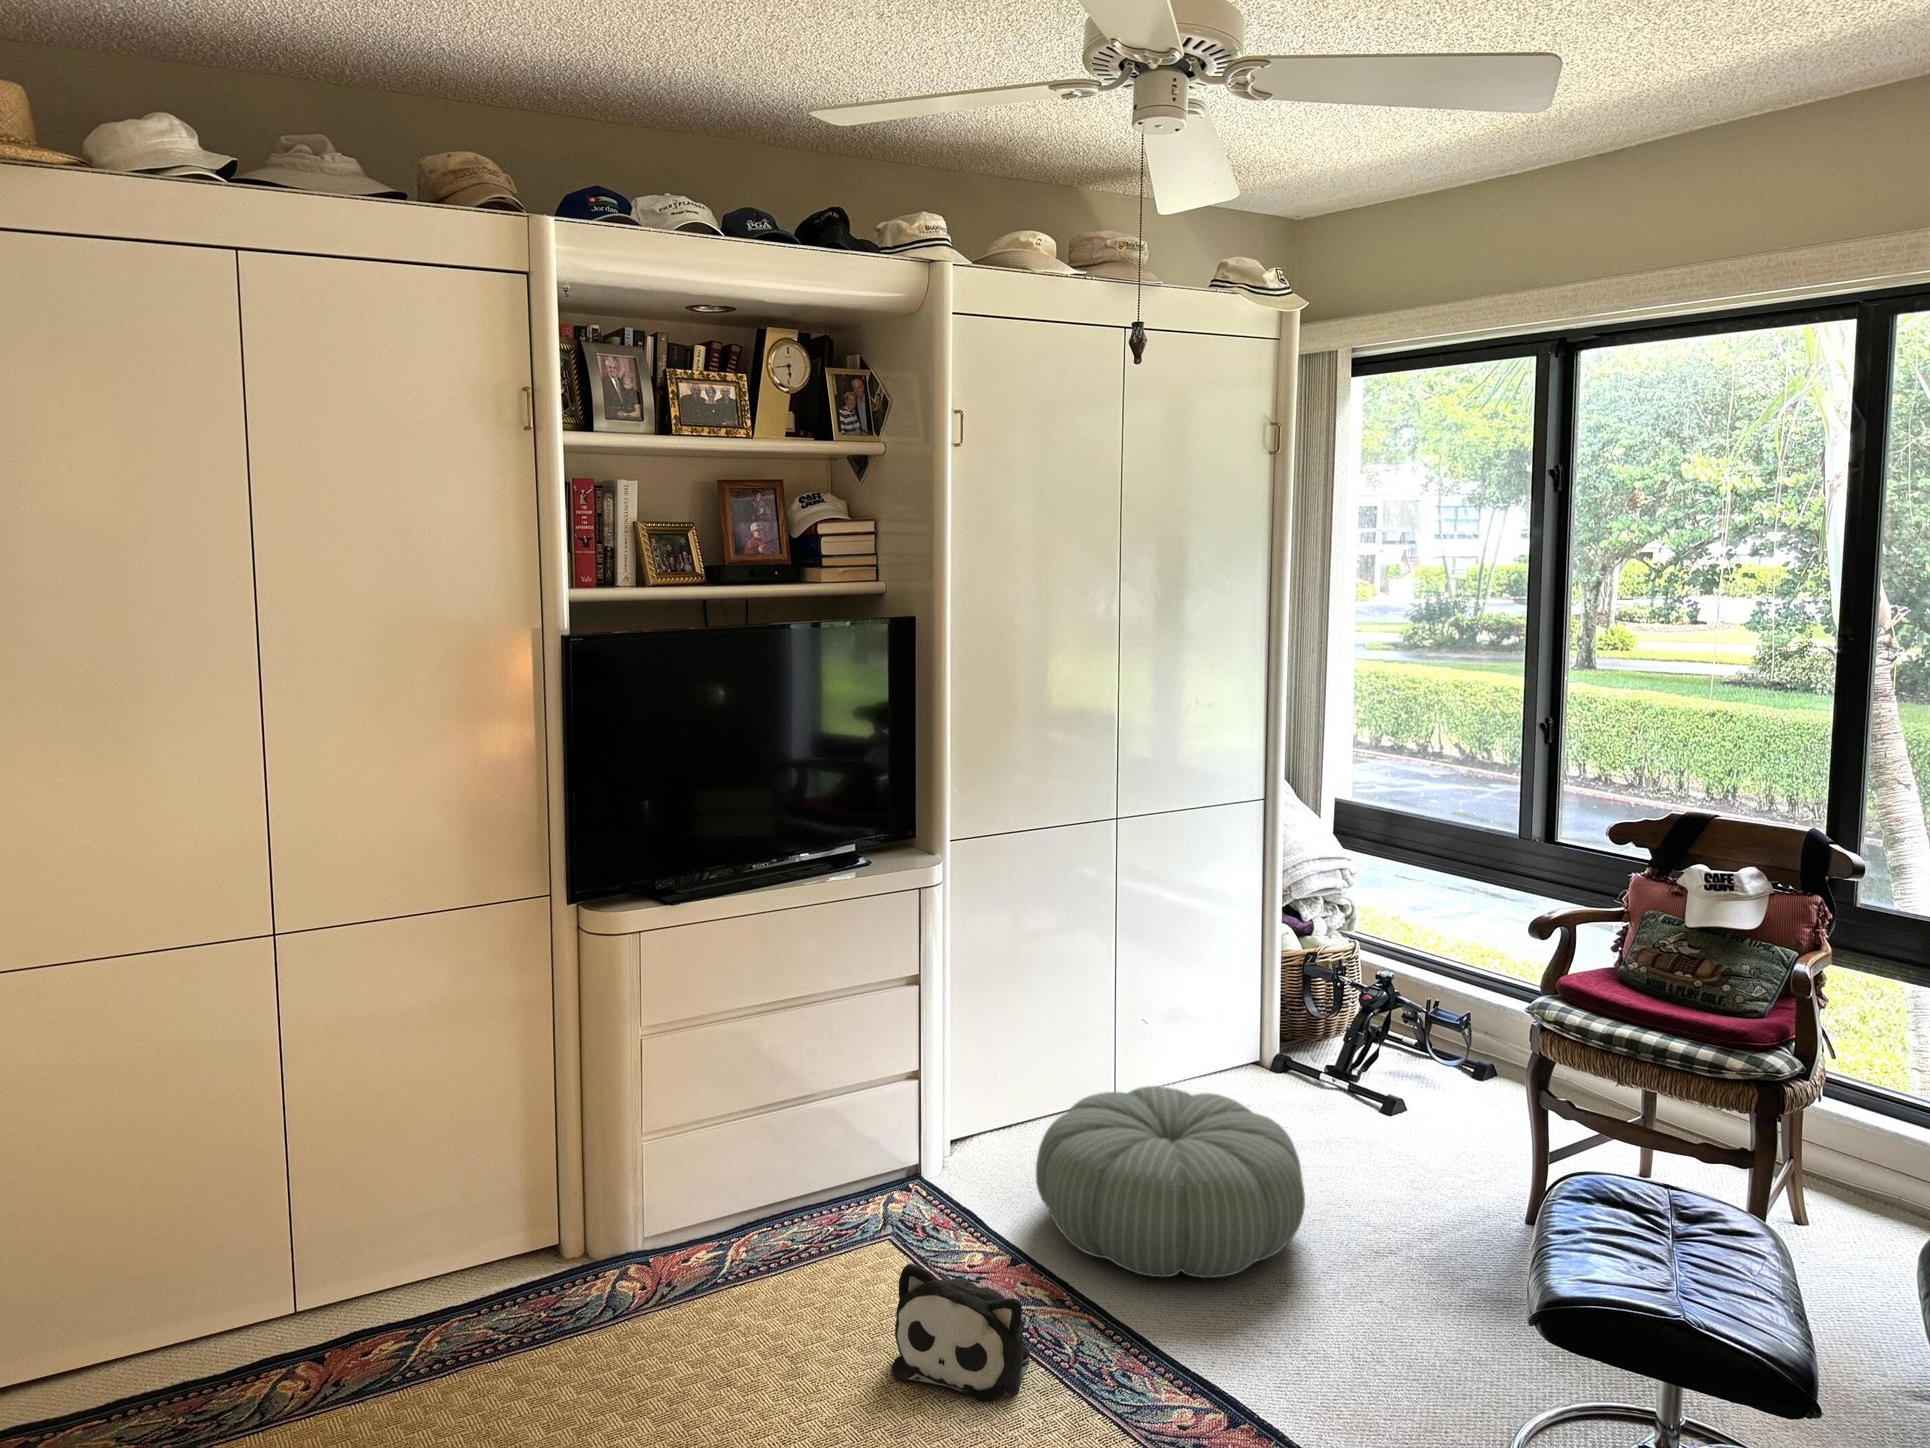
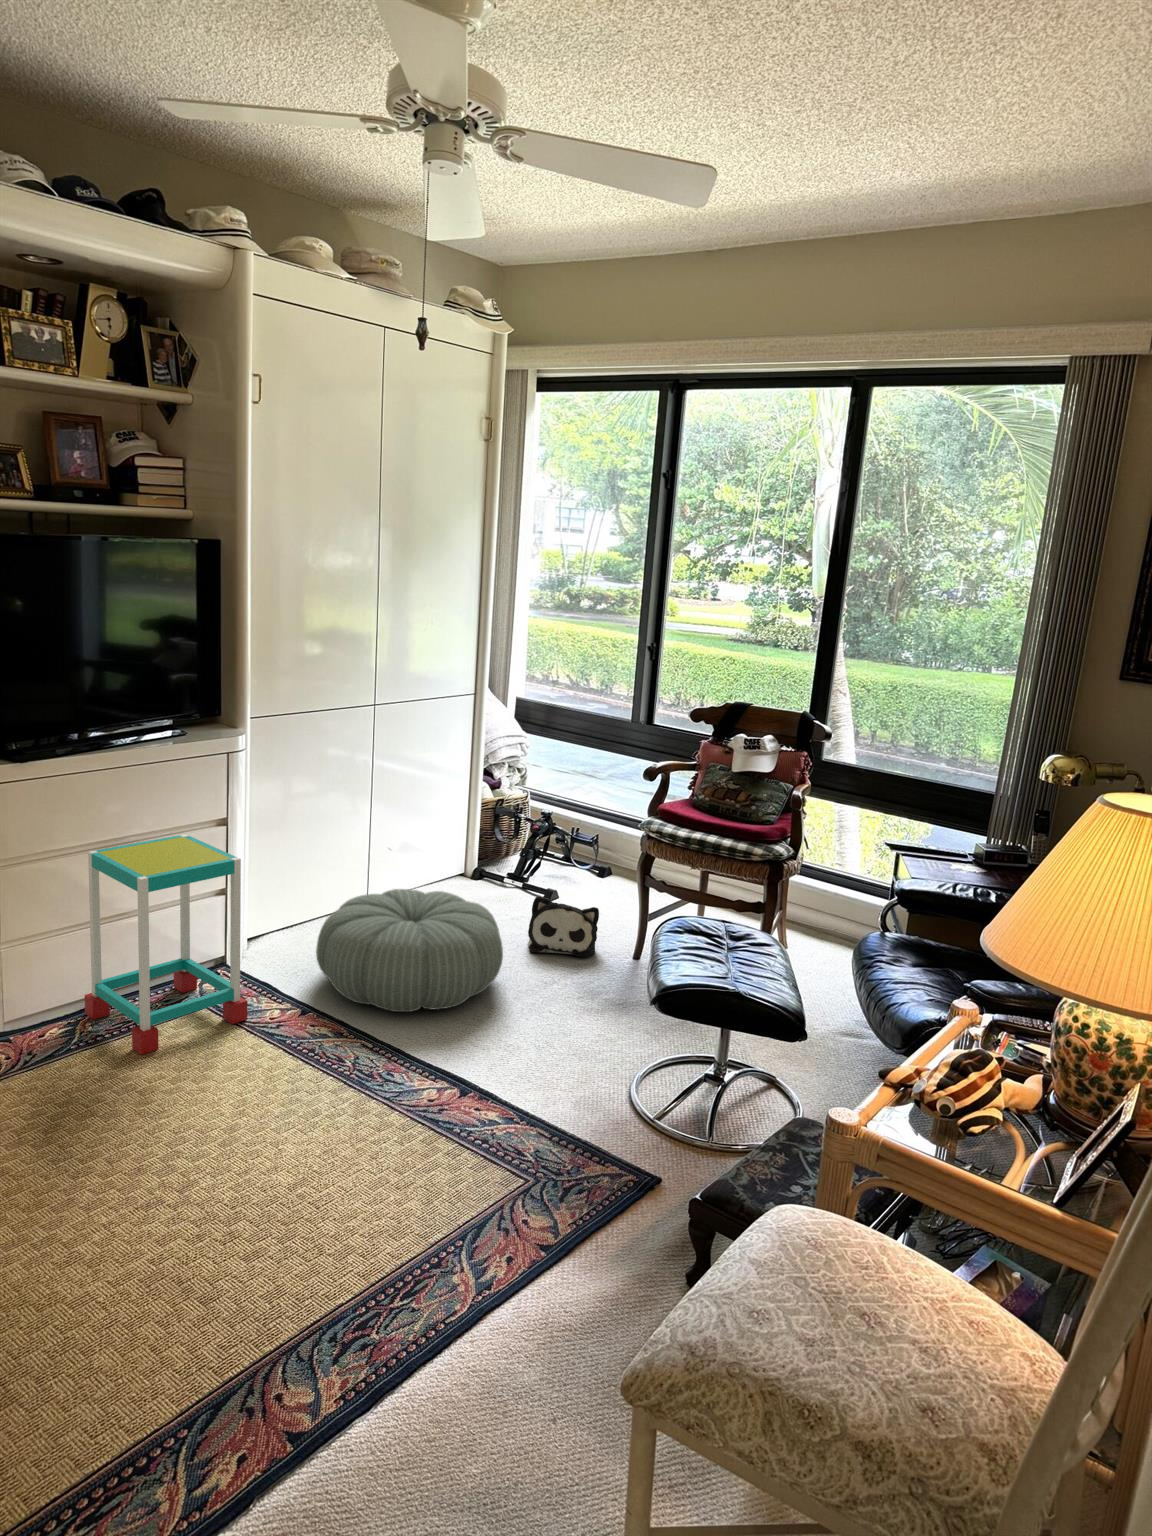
side table: none [741,1000,939,1302] -> present [85,834,247,1055]
plush toy: present [891,1263,1030,1402] -> present [528,896,599,957]

